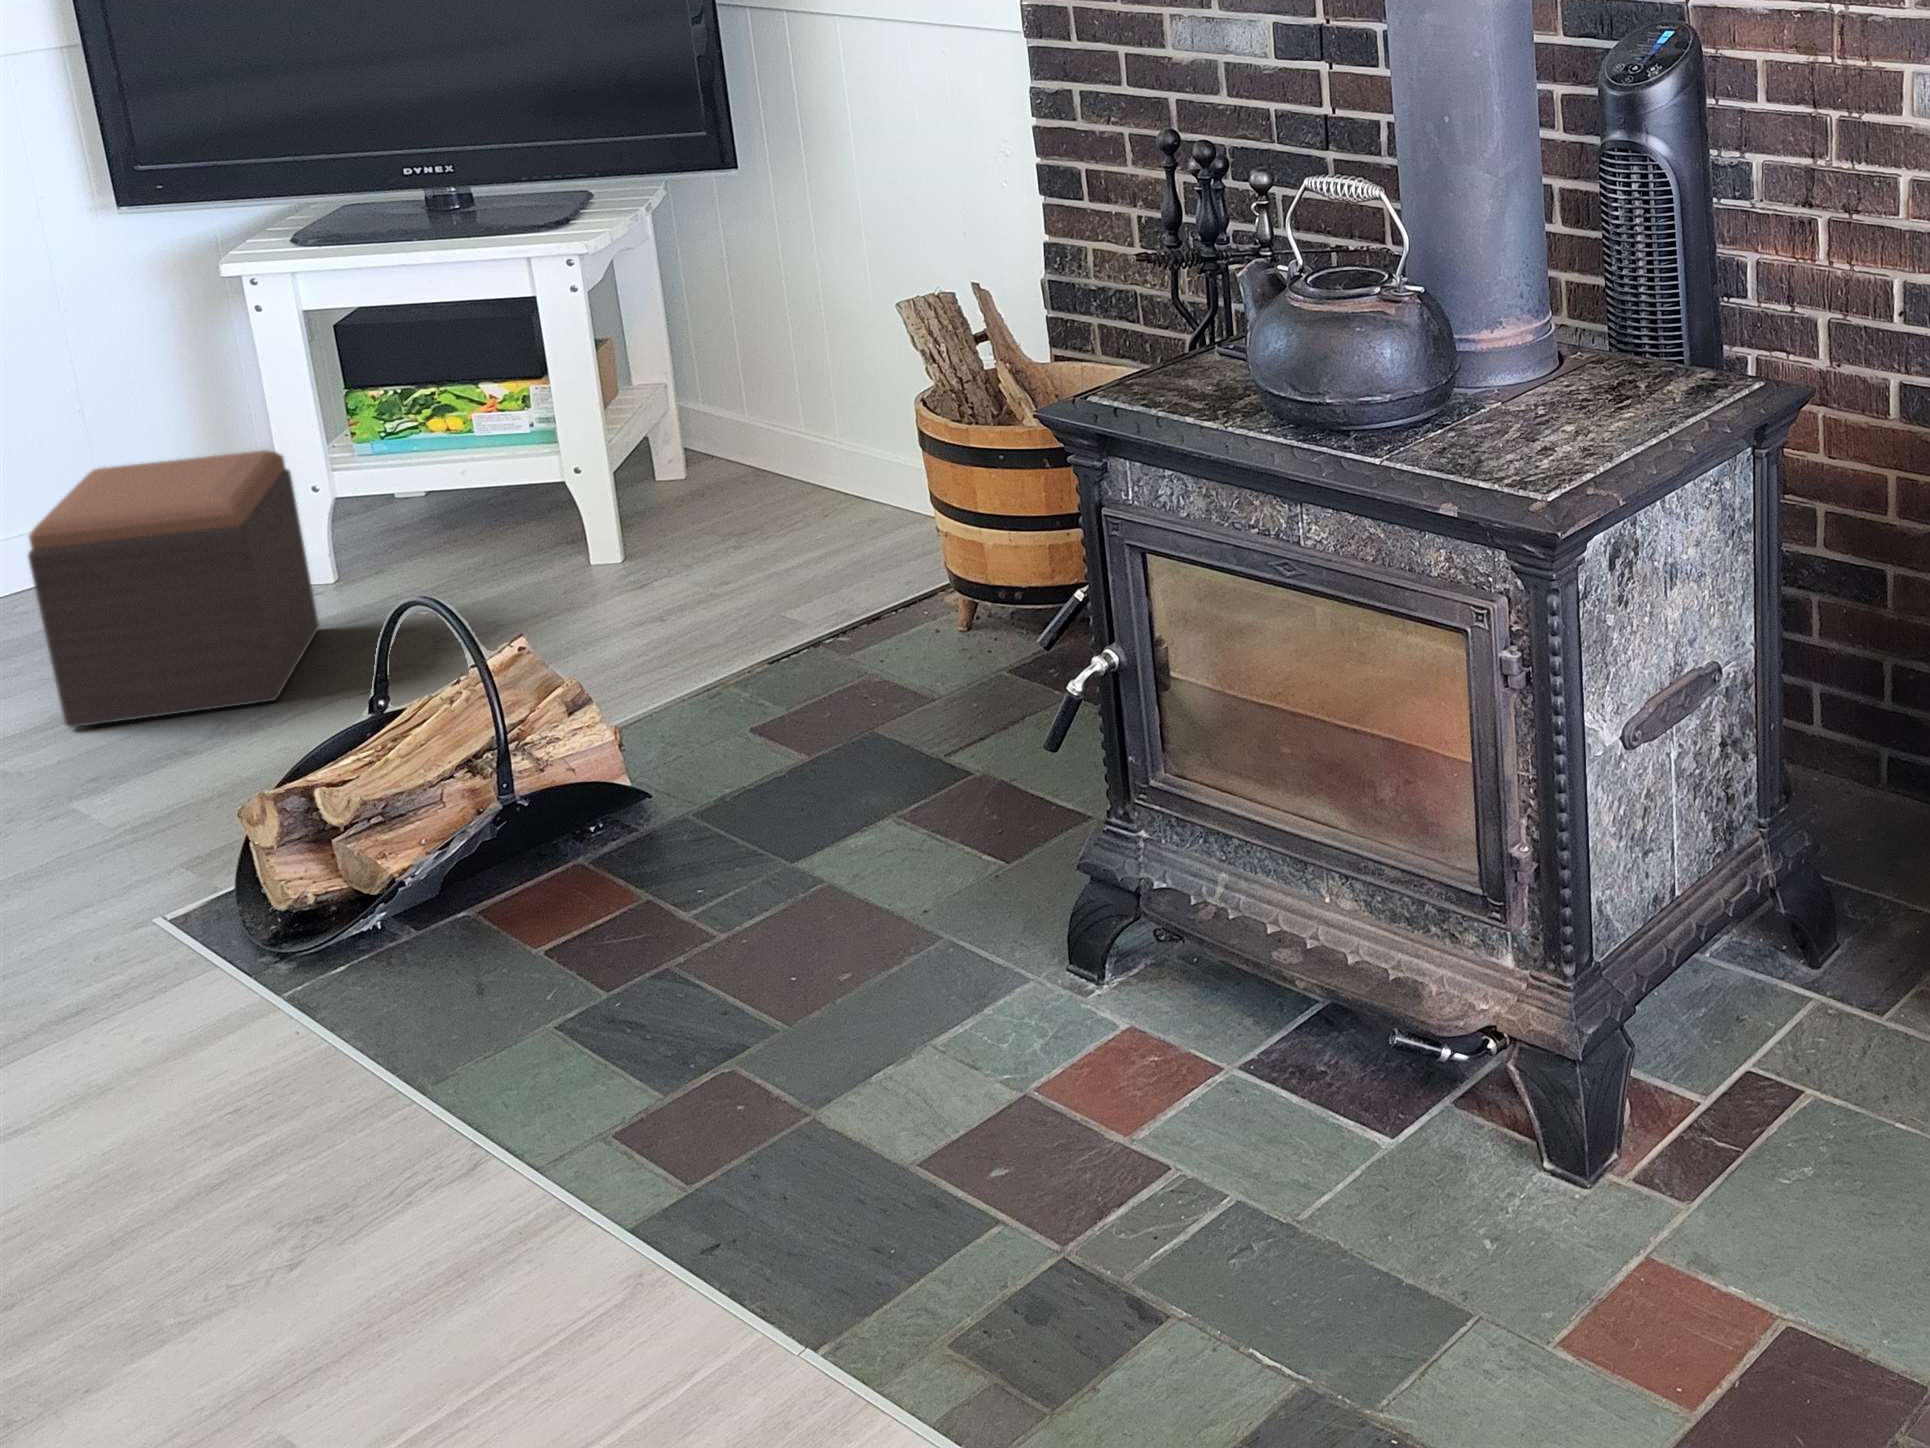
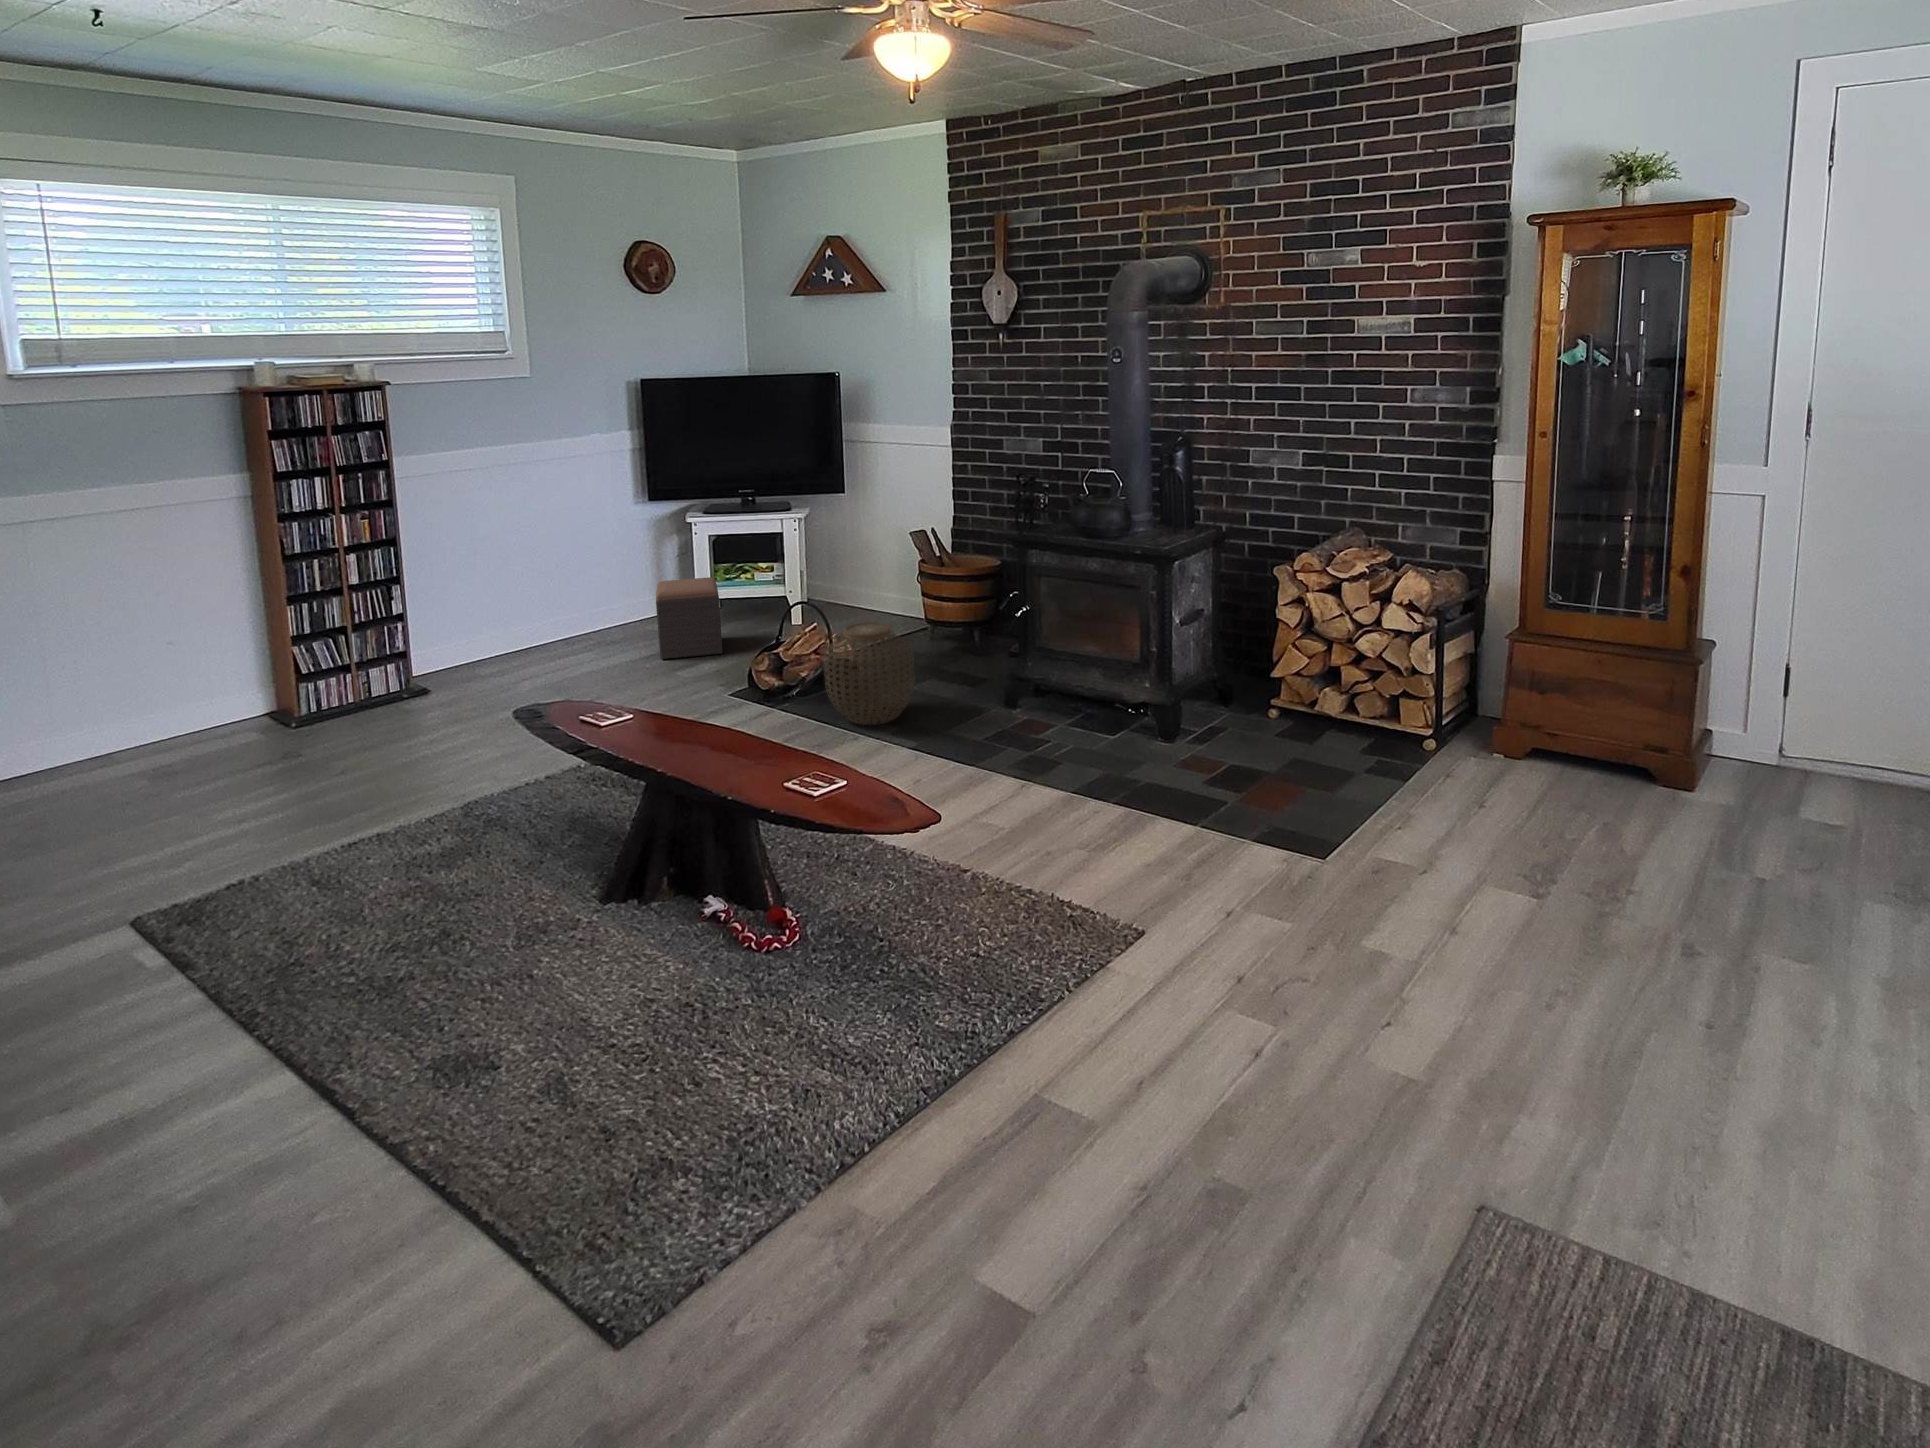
woven basket: none [357,705,715,1083] -> present [824,622,915,725]

